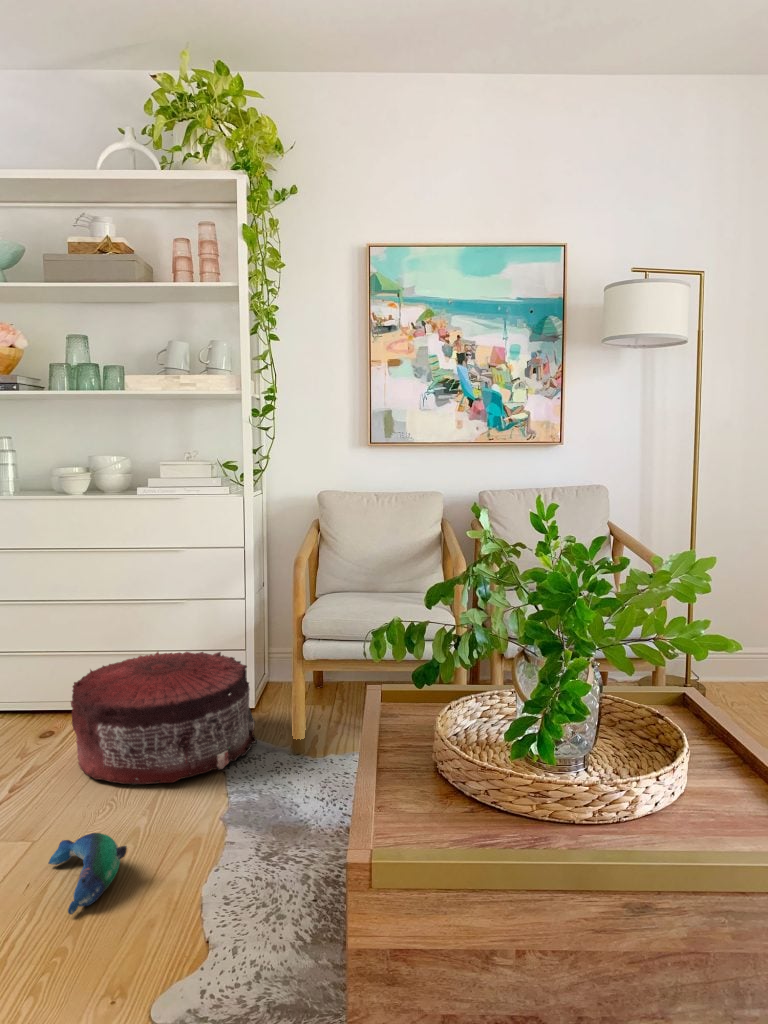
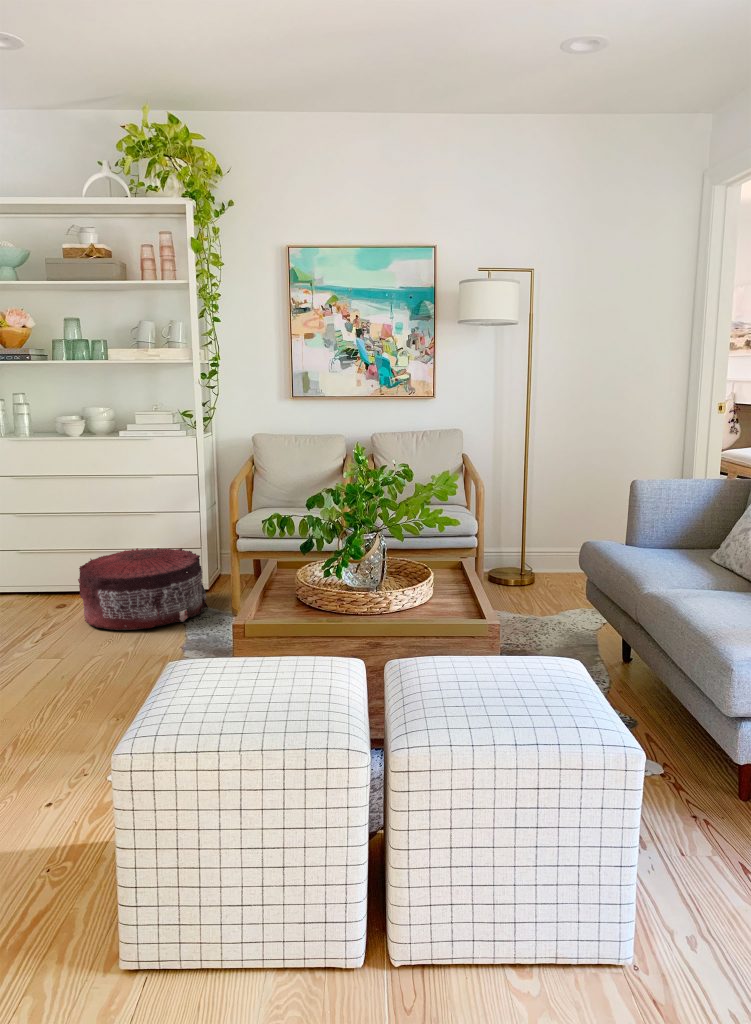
plush toy: present [49,833,127,914] -> none [73,646,121,685]

